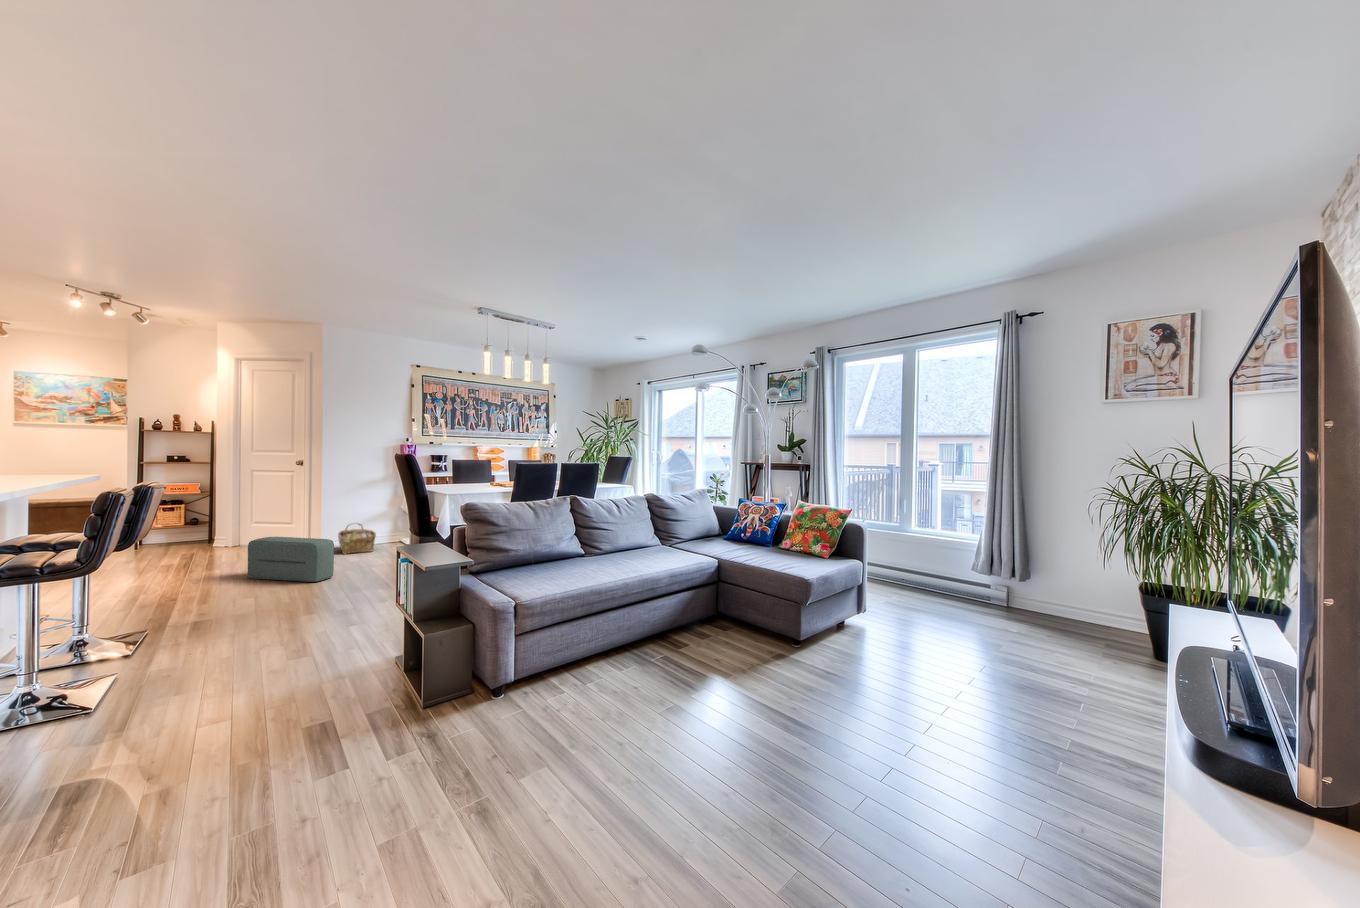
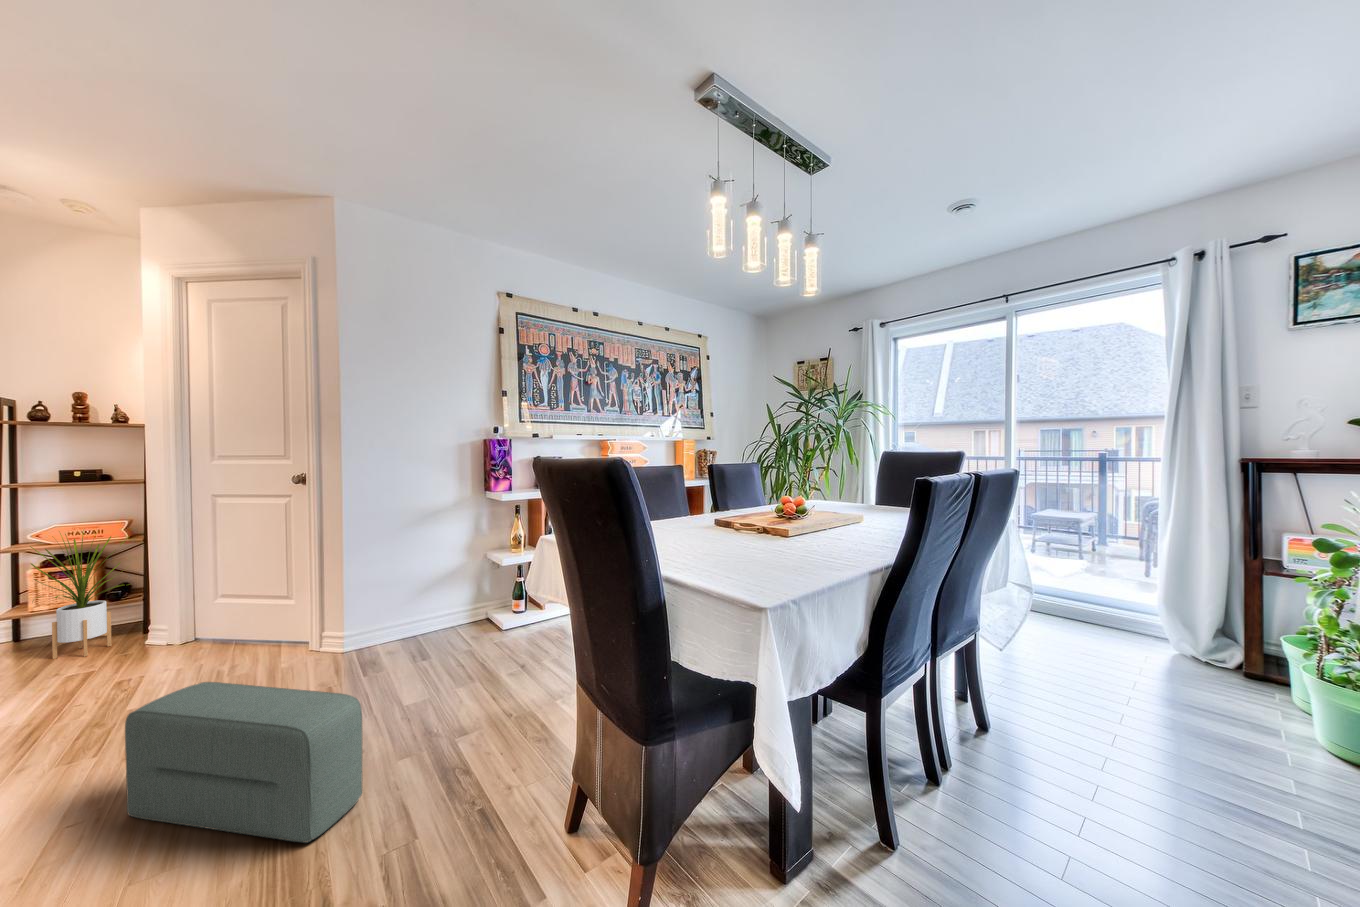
house plant: none [160,485,209,549] -> present [30,531,120,659]
woven basket: present [338,523,376,554] -> none [376,592,449,667]

